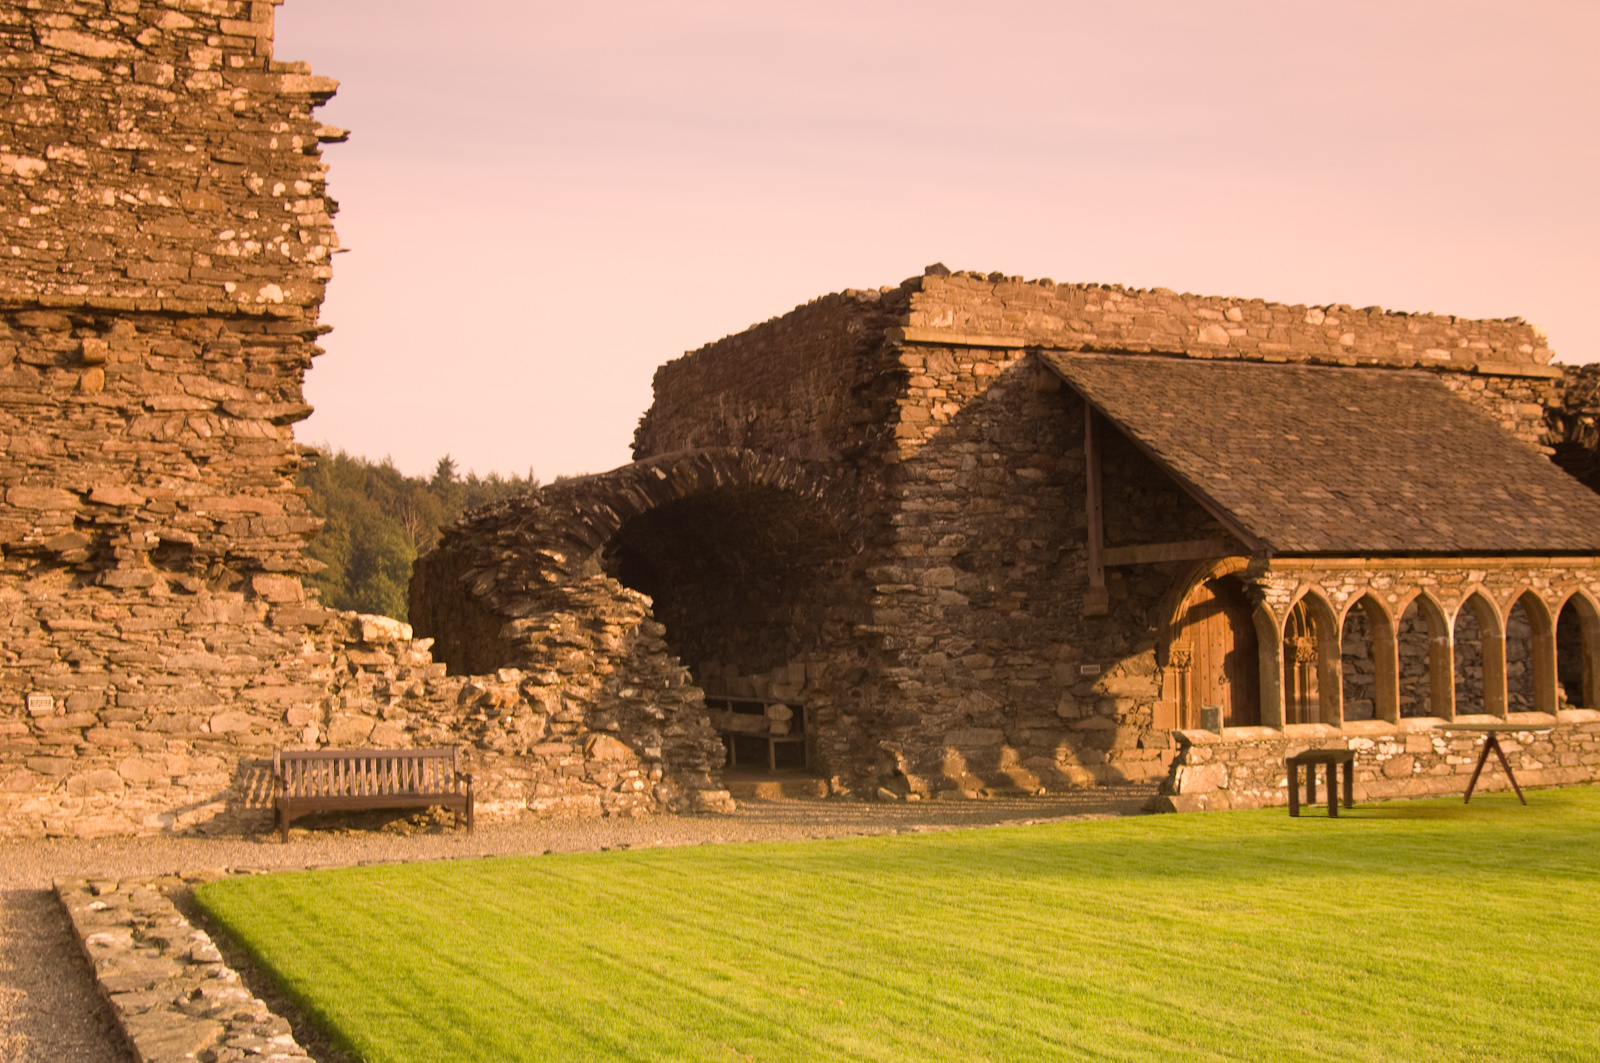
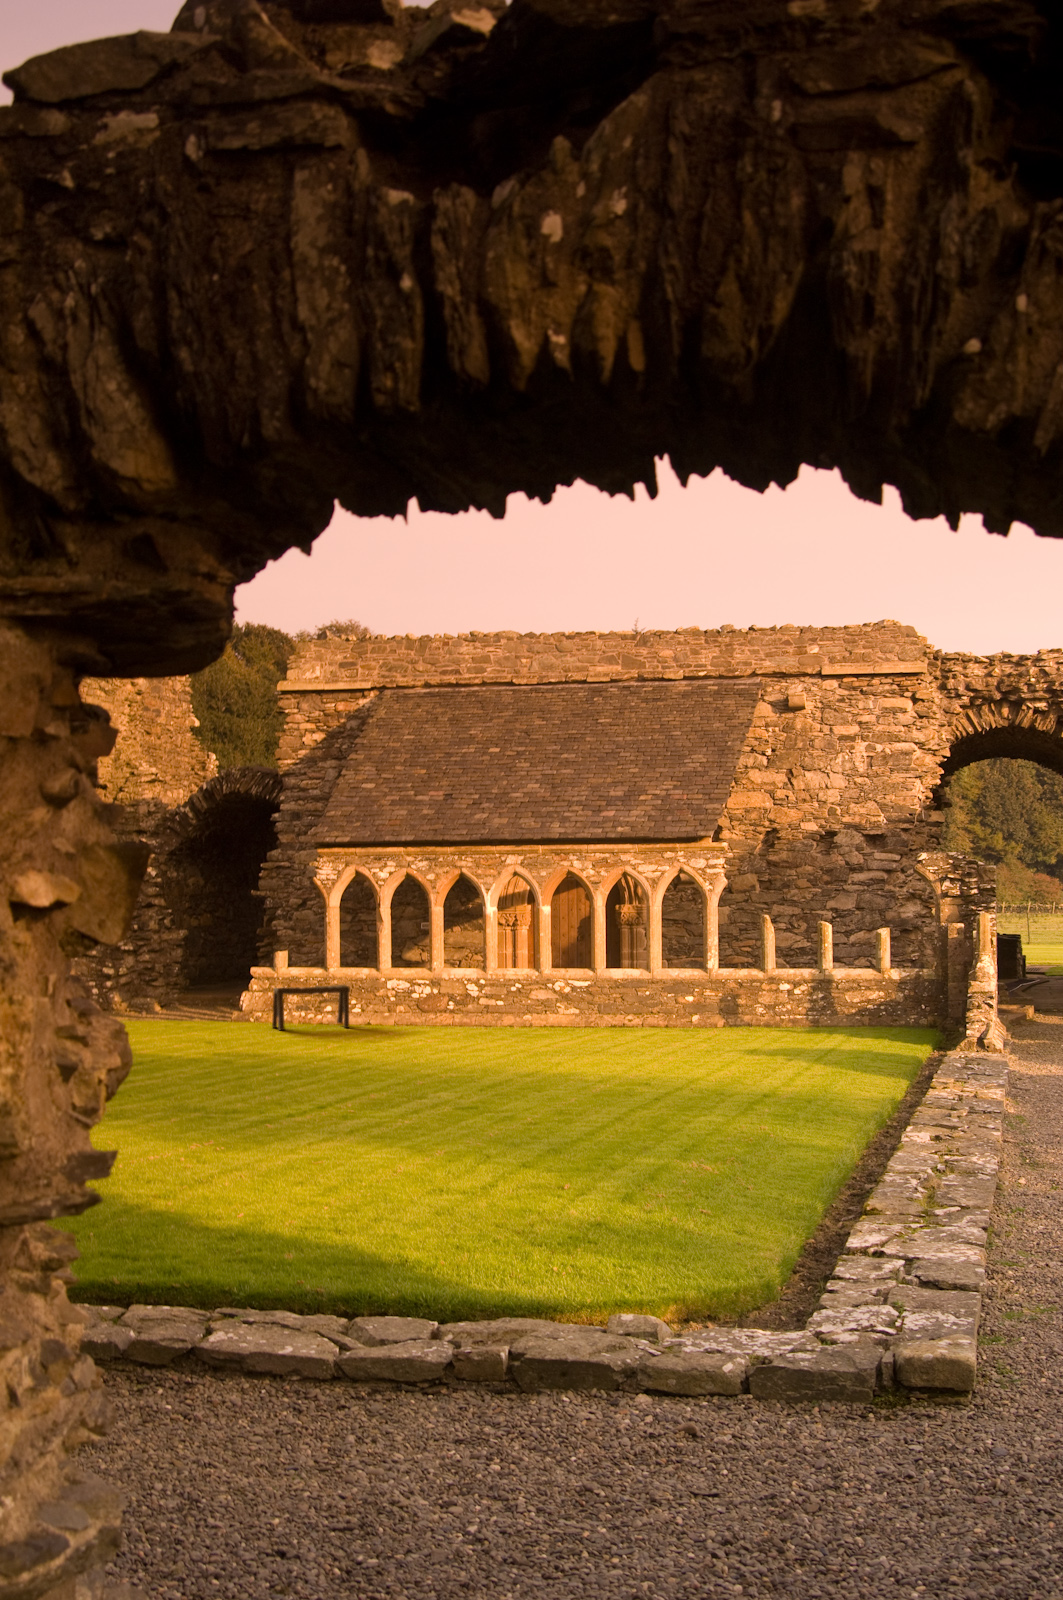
round table: present [1432,724,1552,805] -> none [415,974,499,1037]

